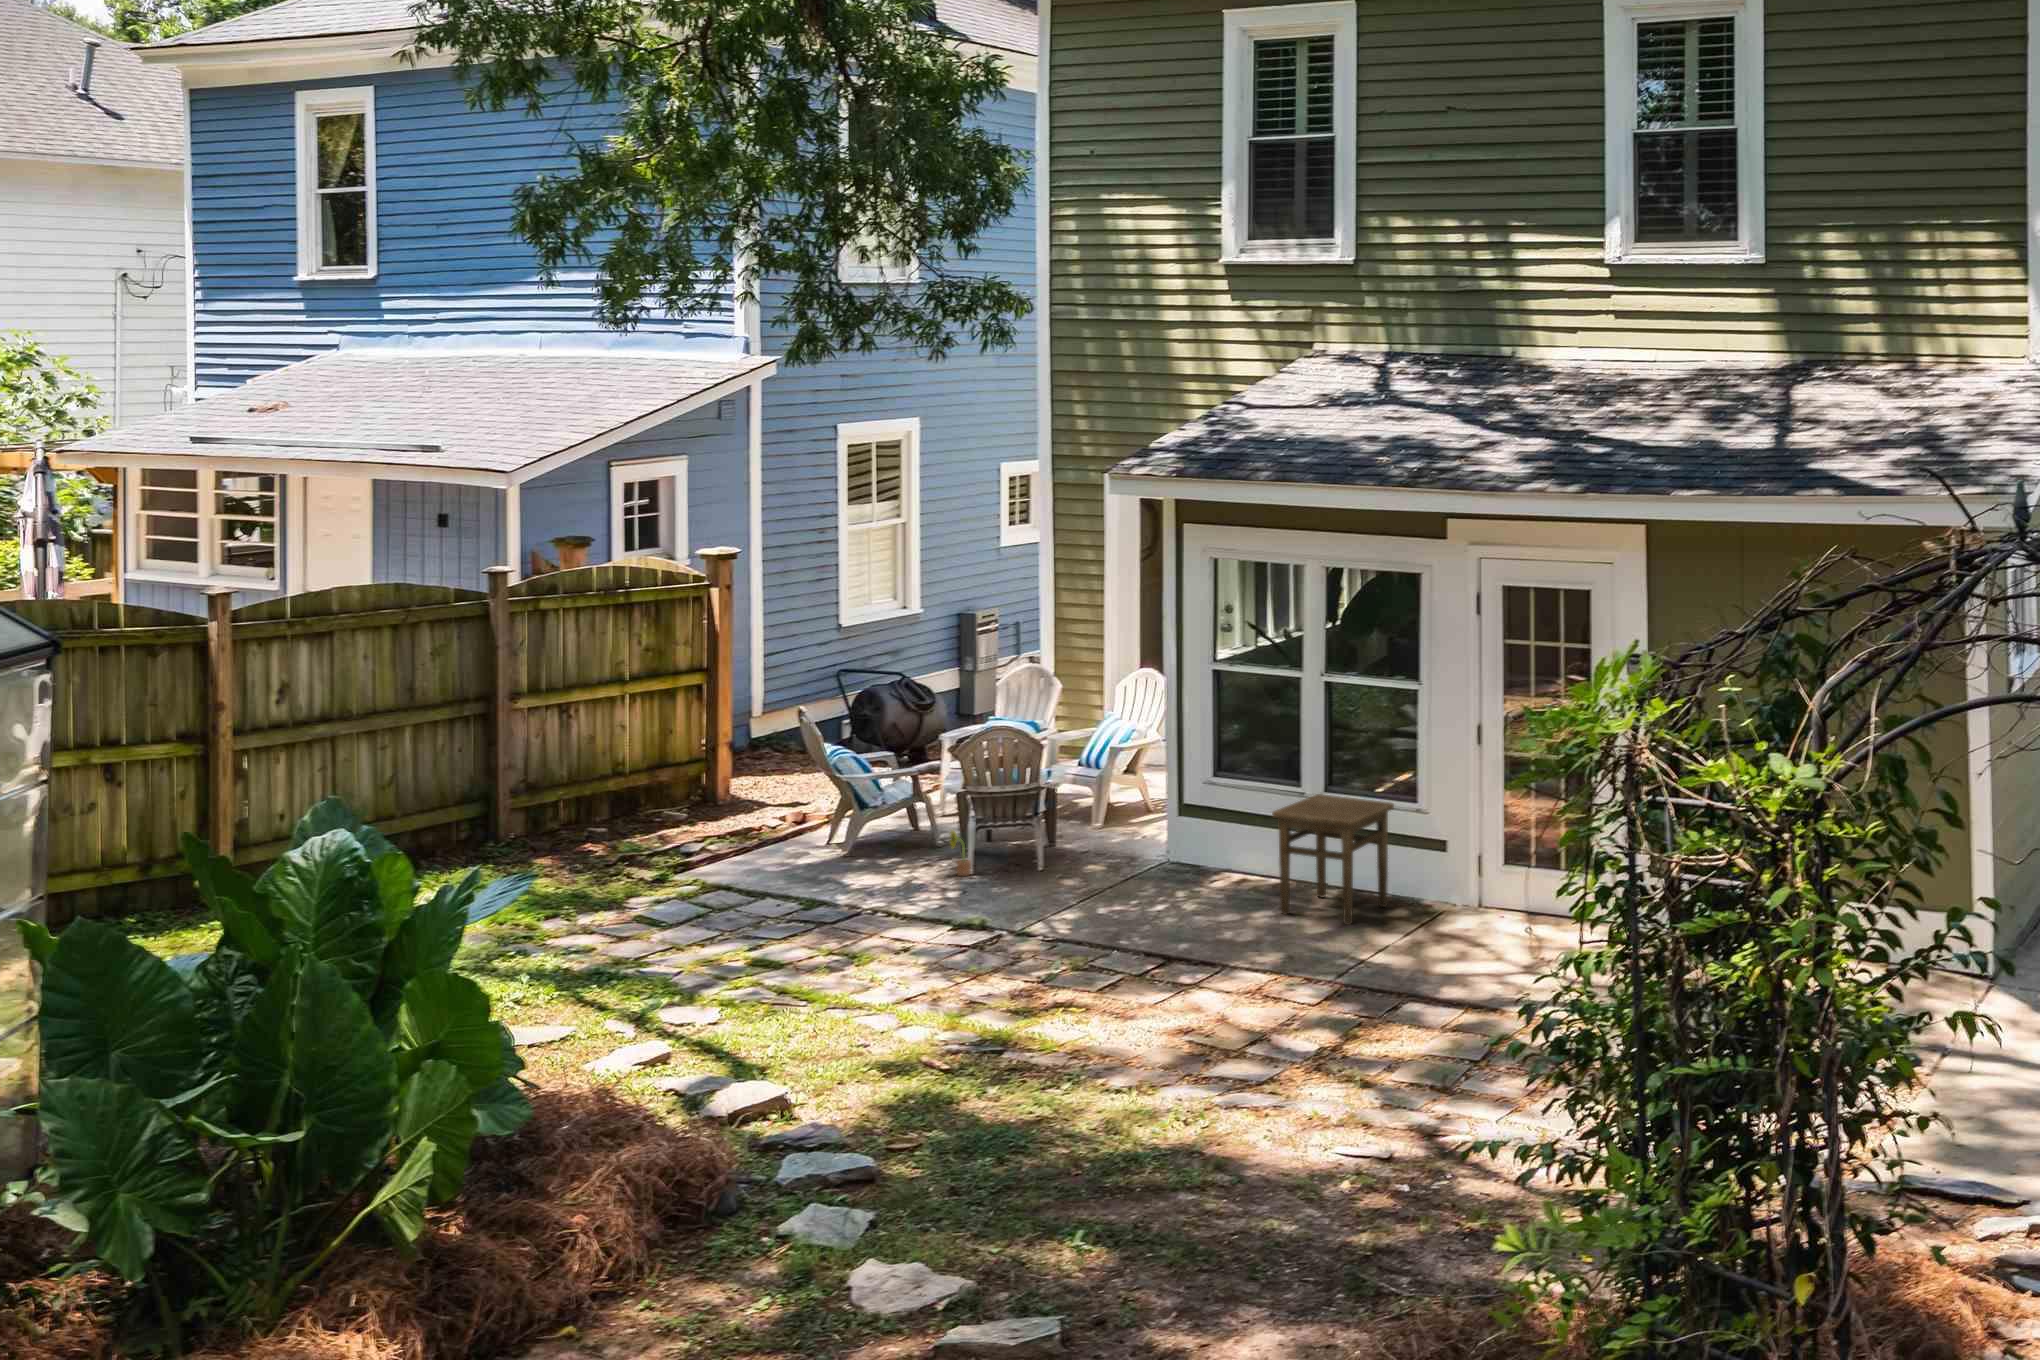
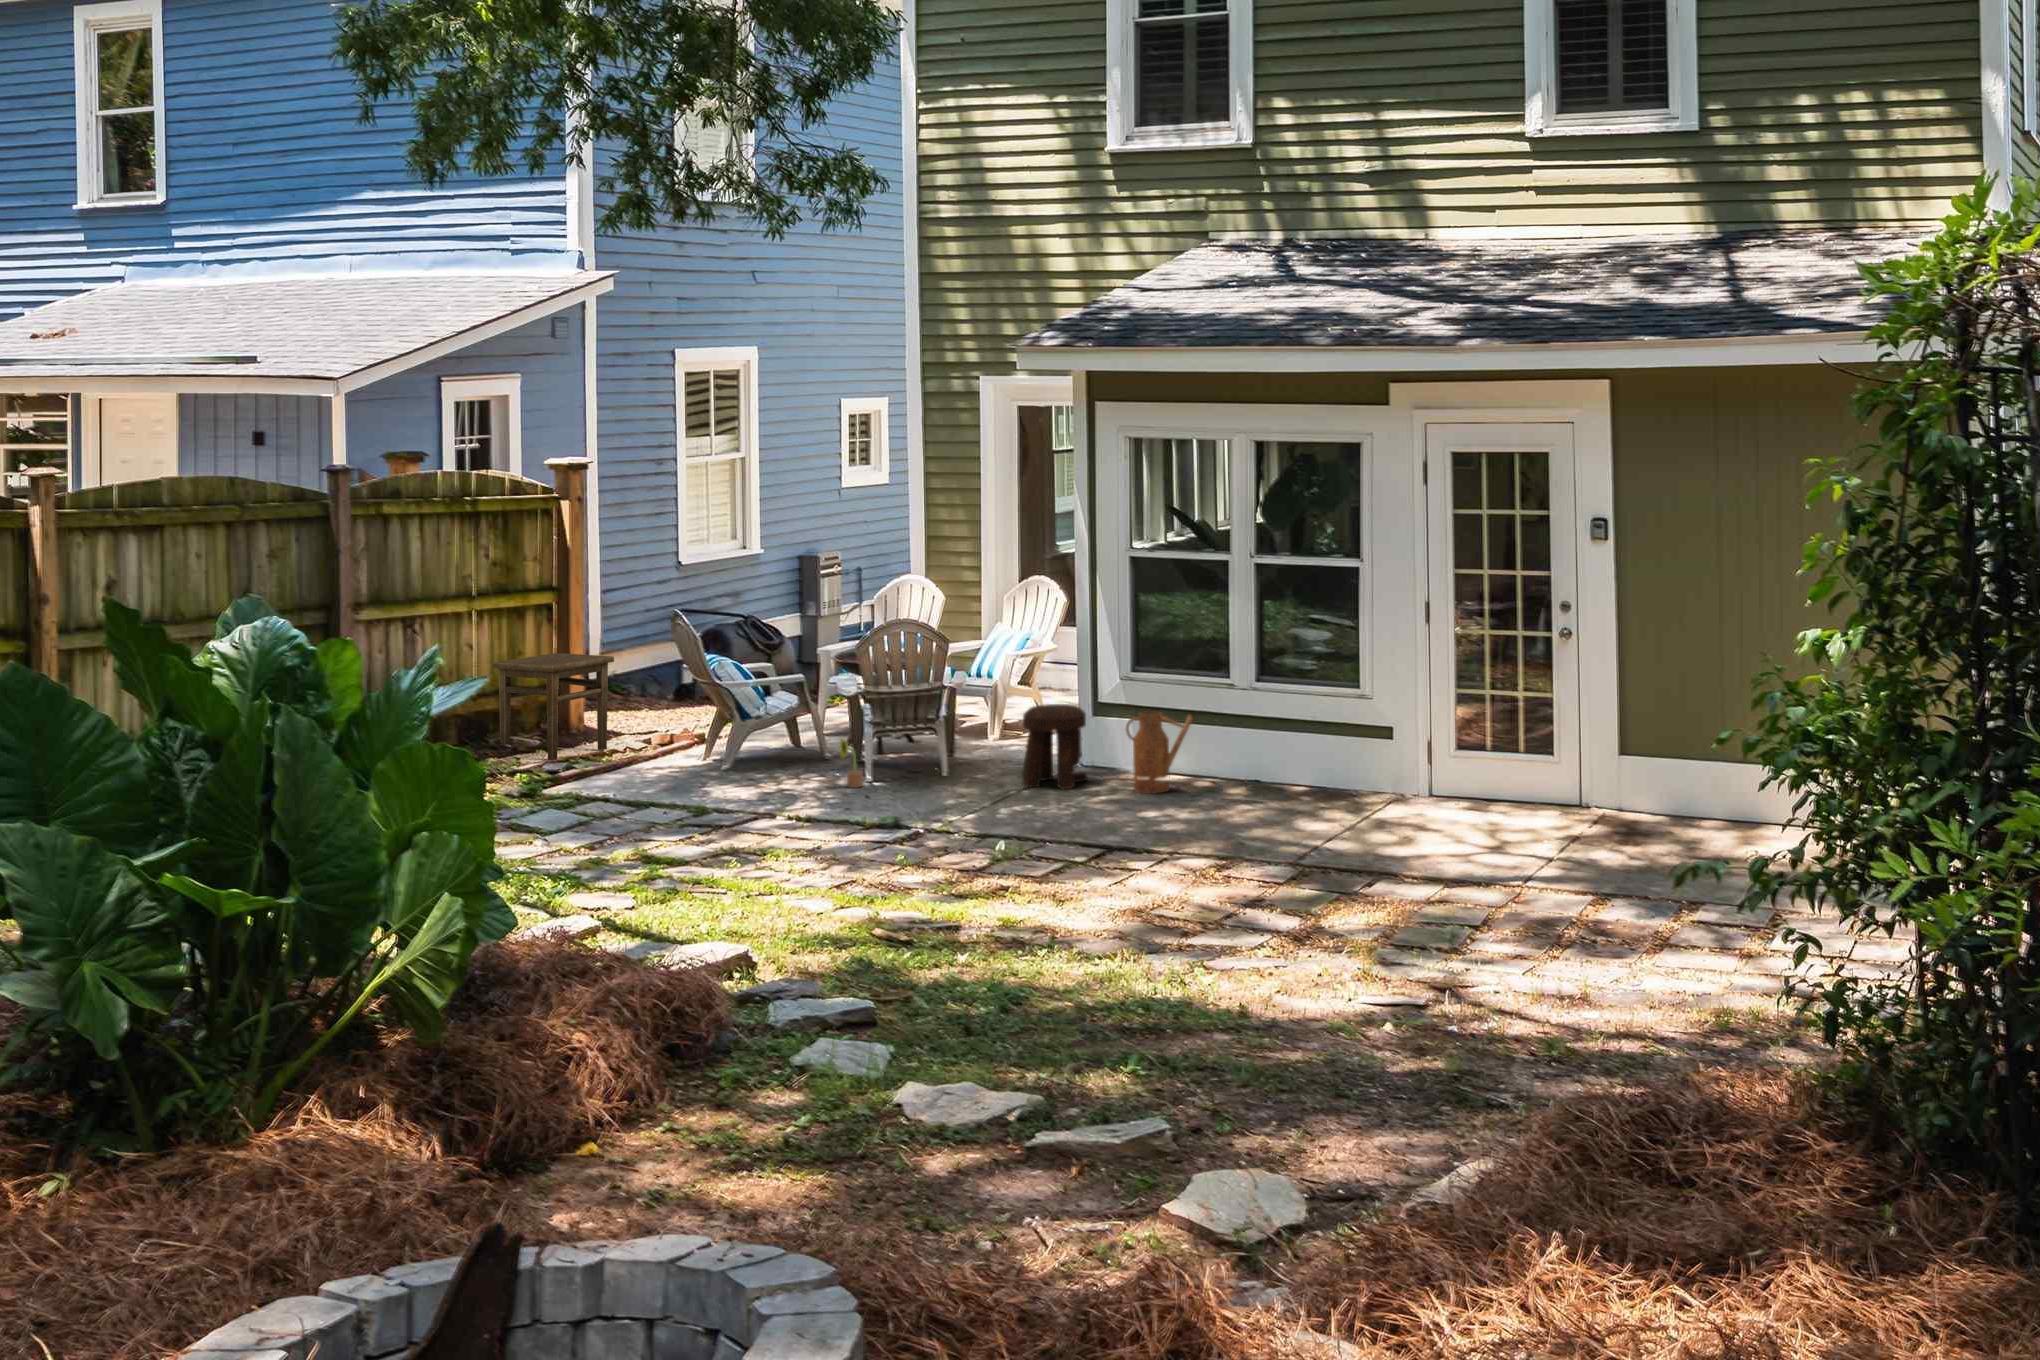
side table: present [1272,794,1394,925] -> present [493,653,614,761]
stool: none [1119,800,1181,883] -> present [1022,704,1088,789]
watering can: none [1213,812,1276,891] -> present [1126,711,1194,794]

